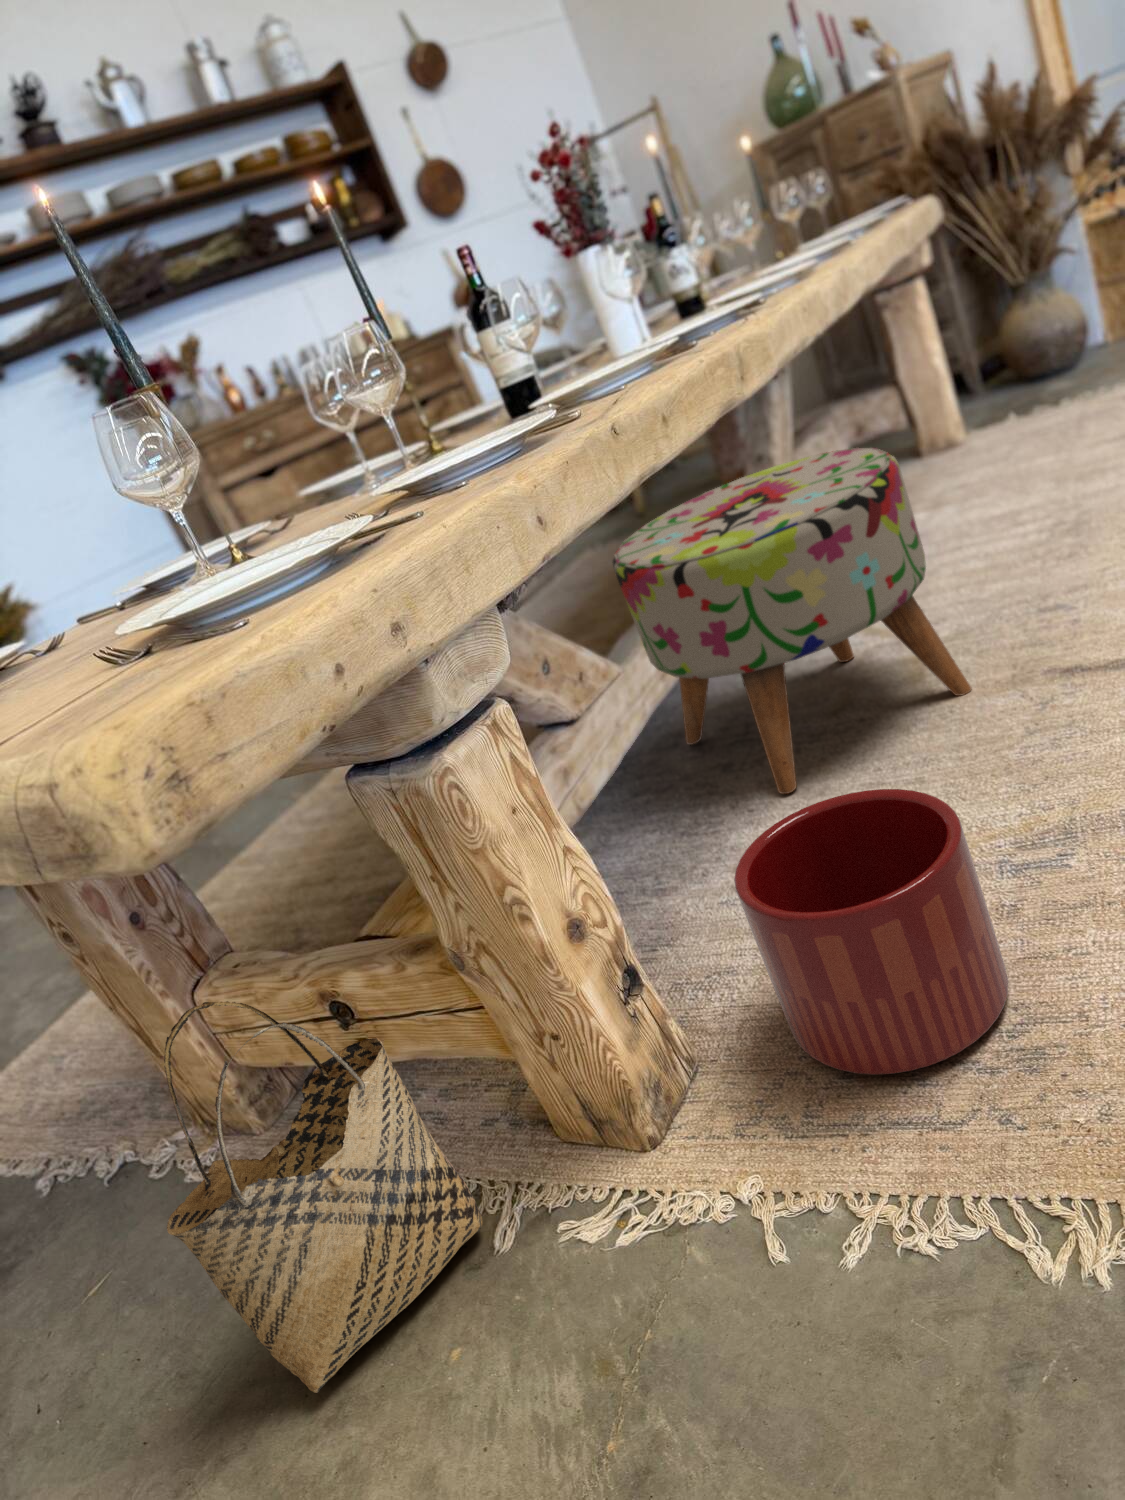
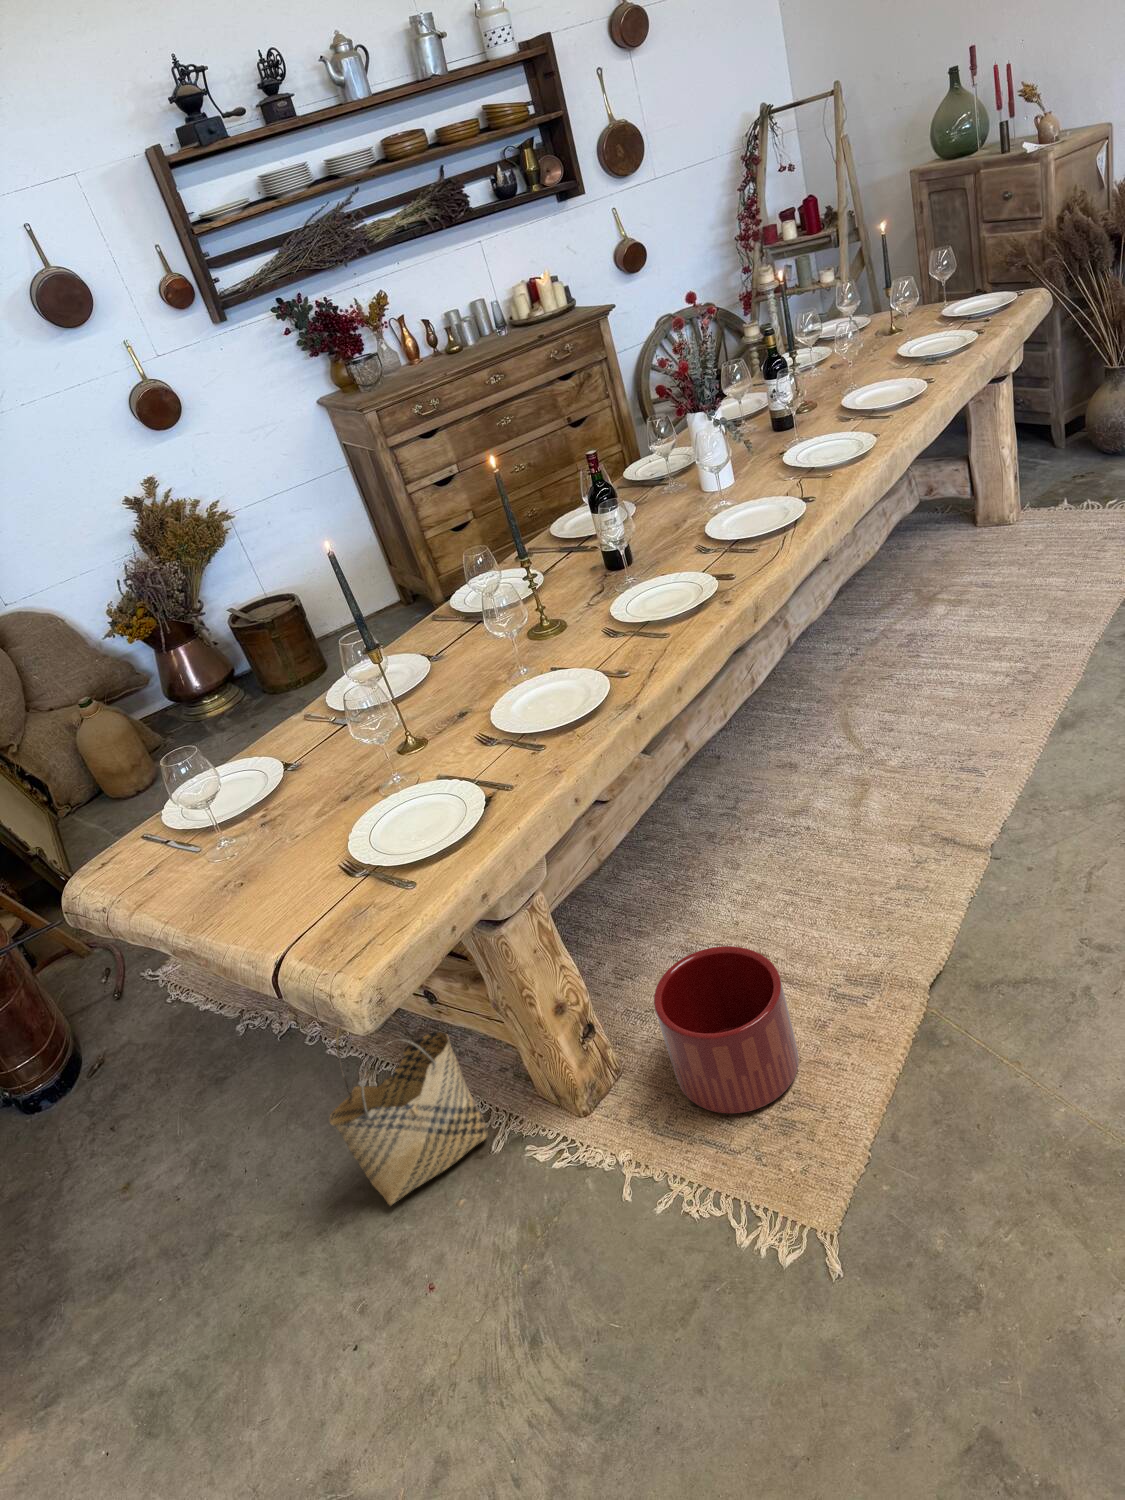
ottoman: present [613,448,971,794] -> none [654,632,881,880]

